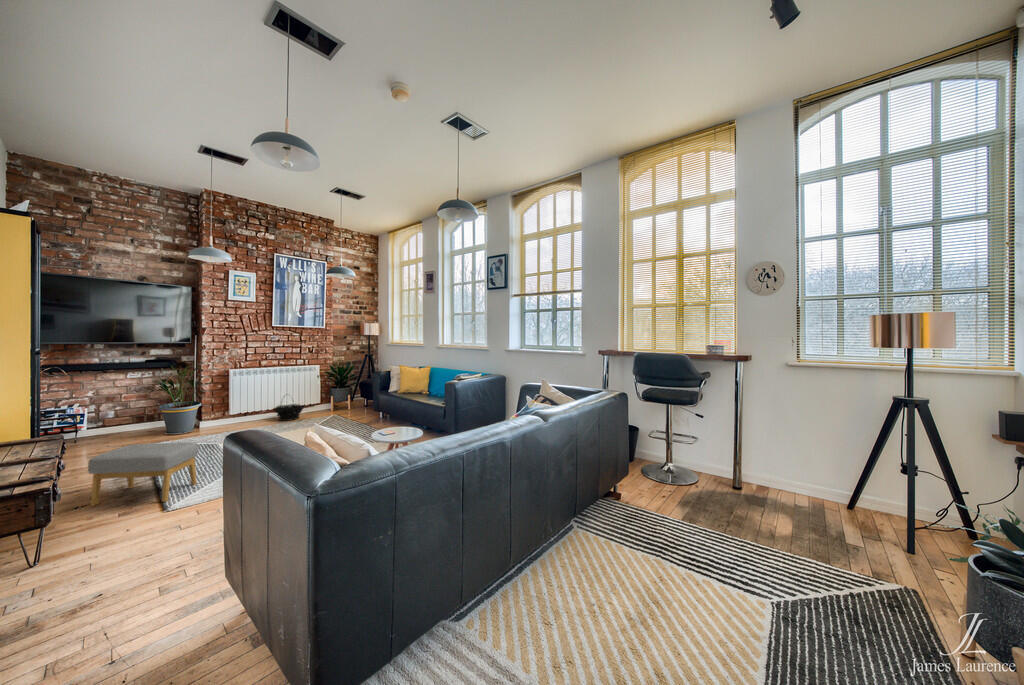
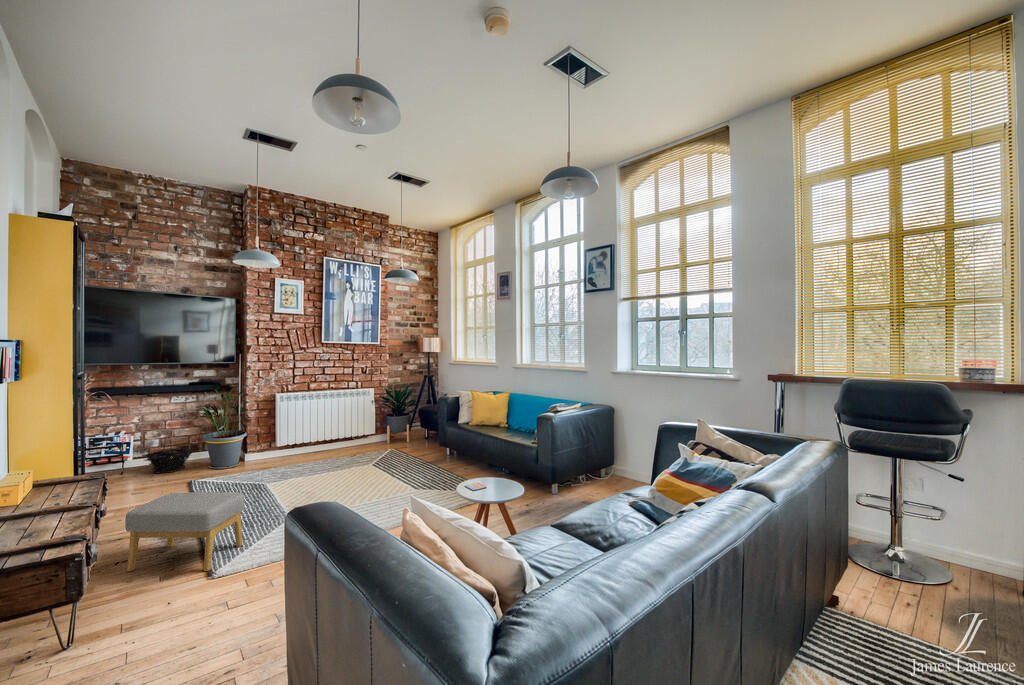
basket: present [274,404,303,421] -> present [145,437,192,473]

